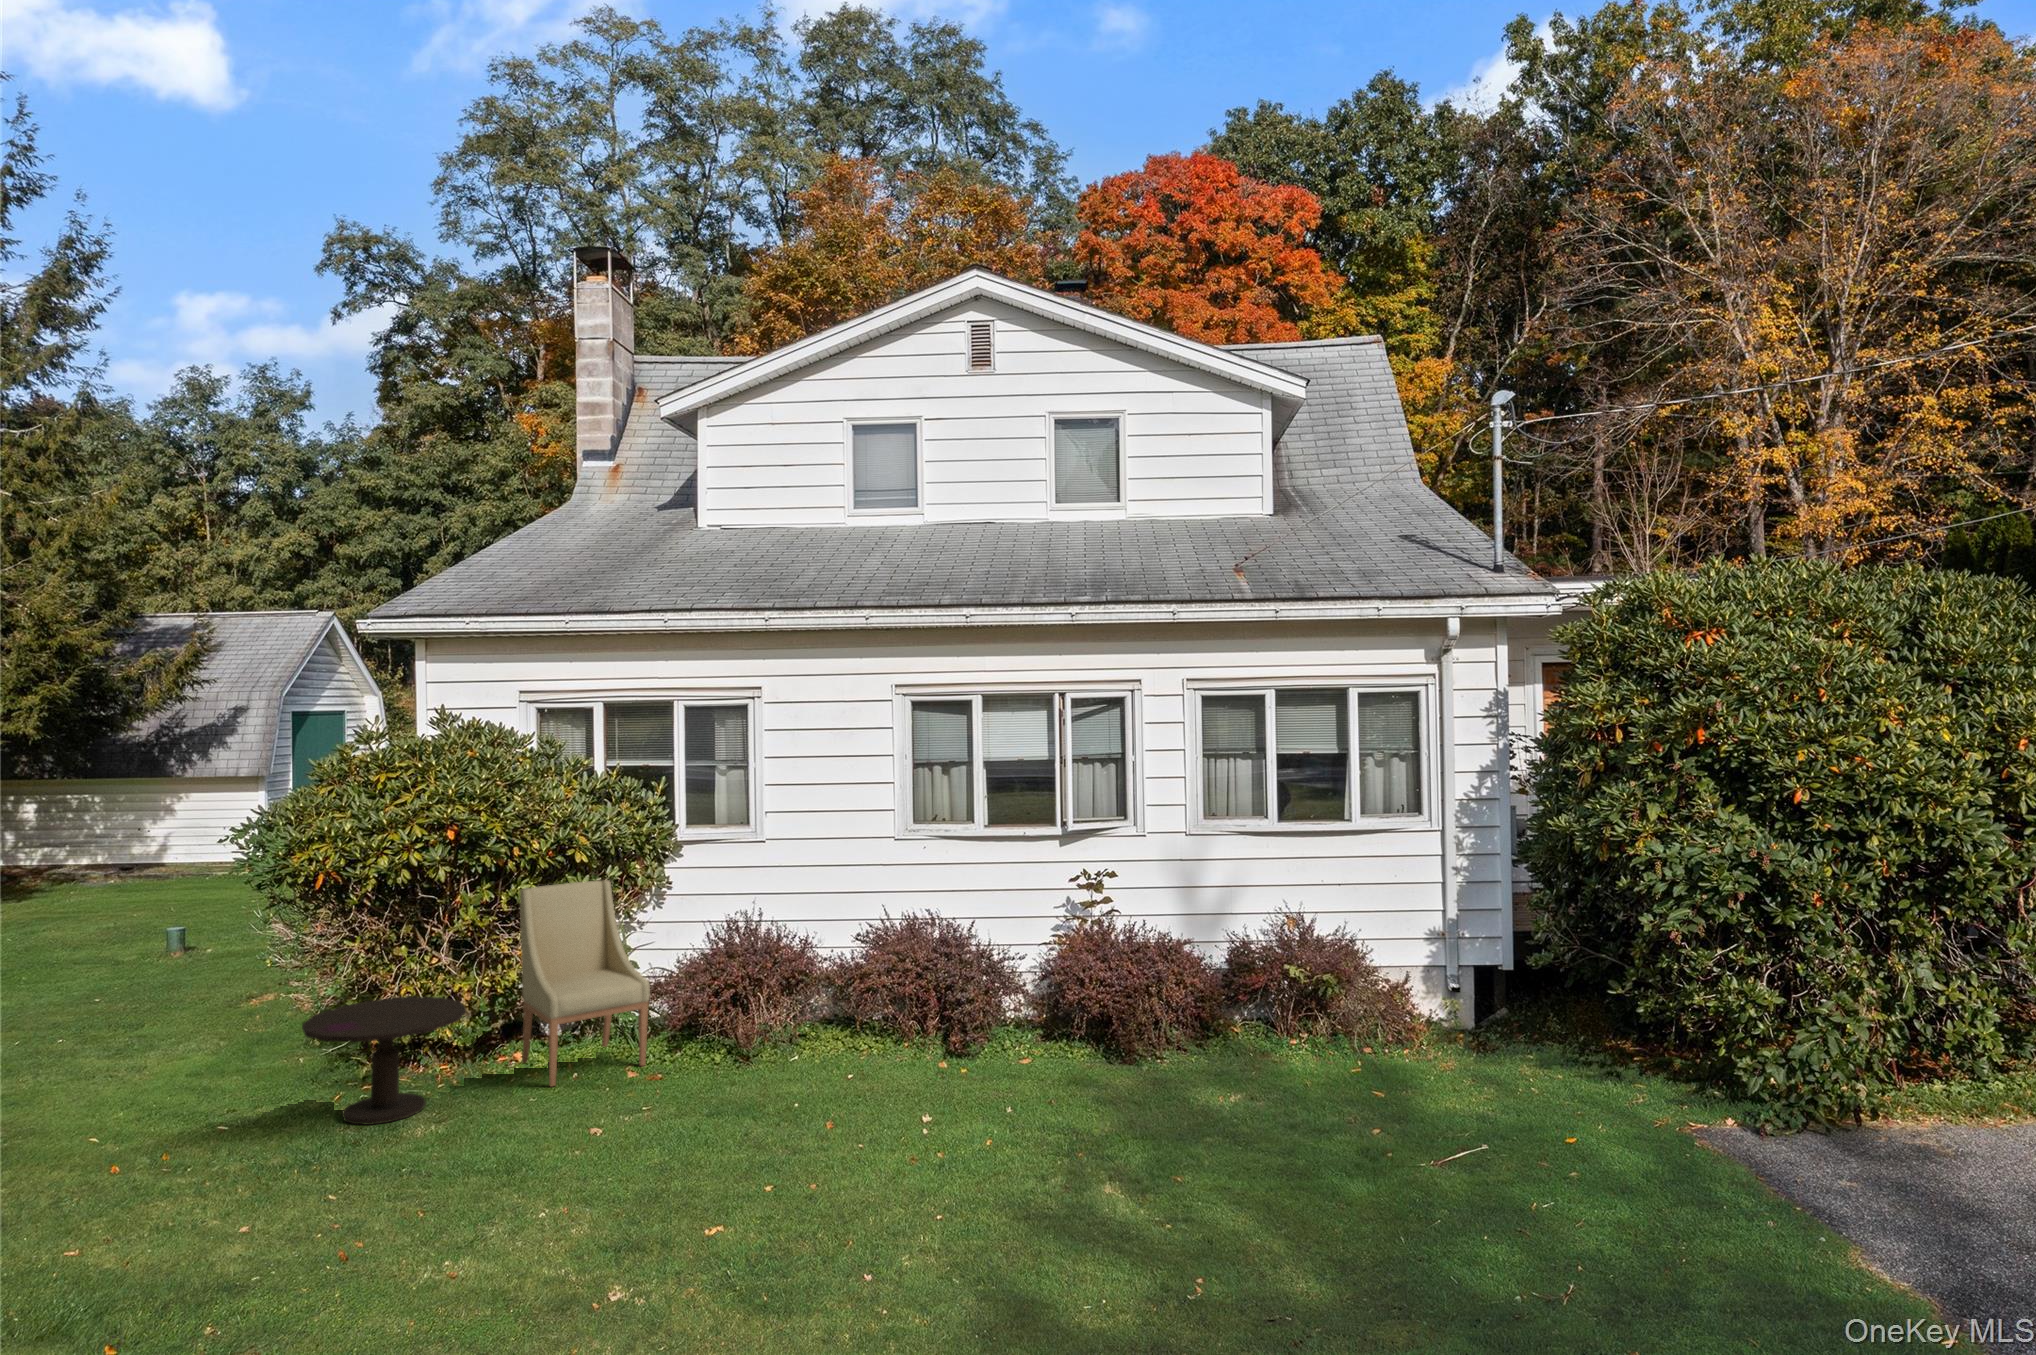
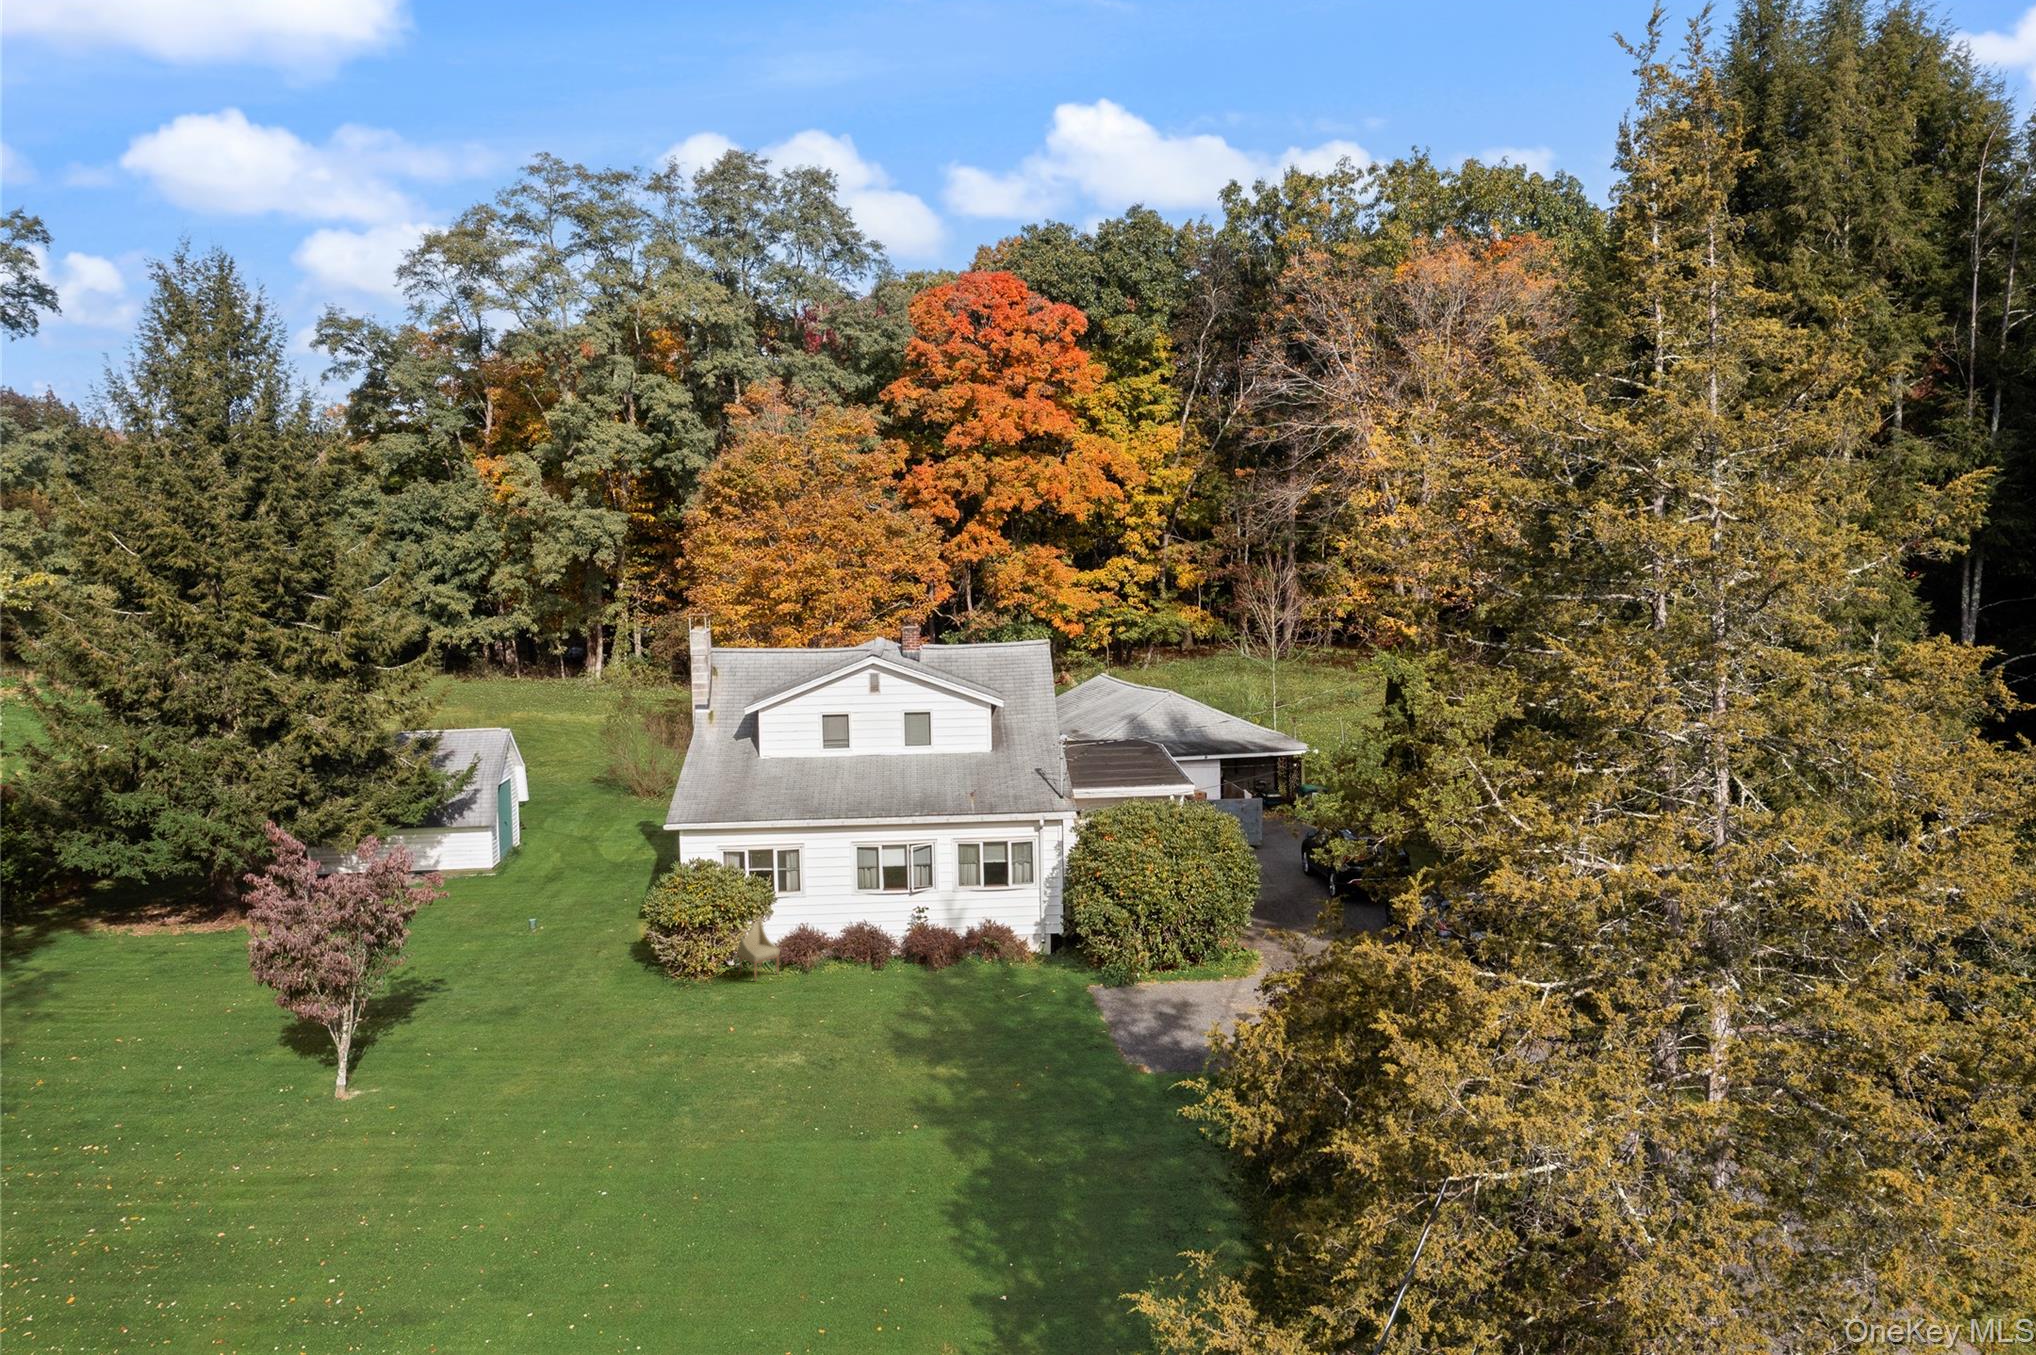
side table: present [302,997,466,1125] -> none [691,956,734,994]

